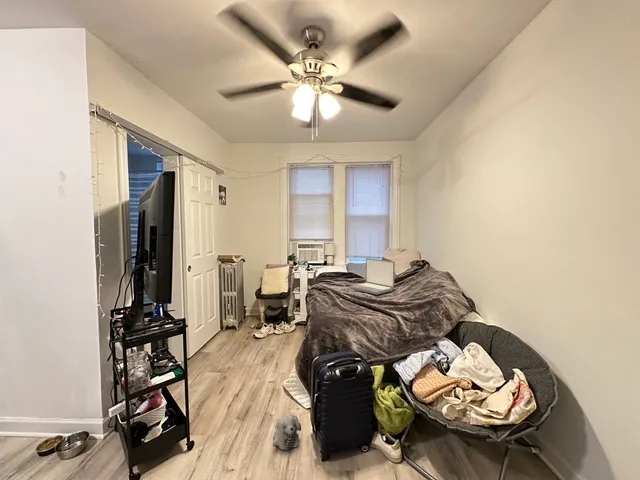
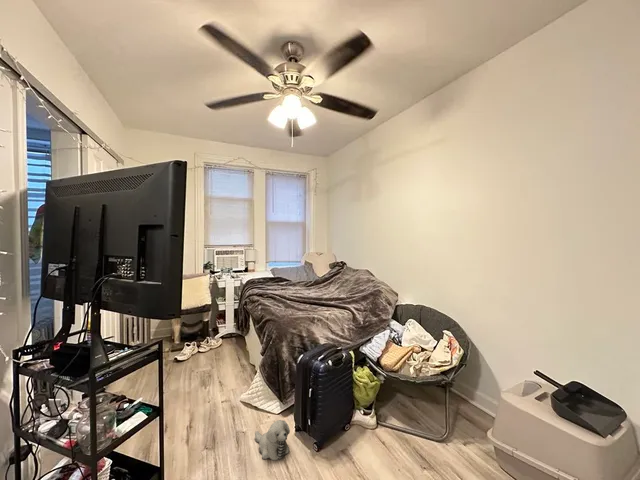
laptop: present [349,258,395,295] -> none [289,261,330,292]

